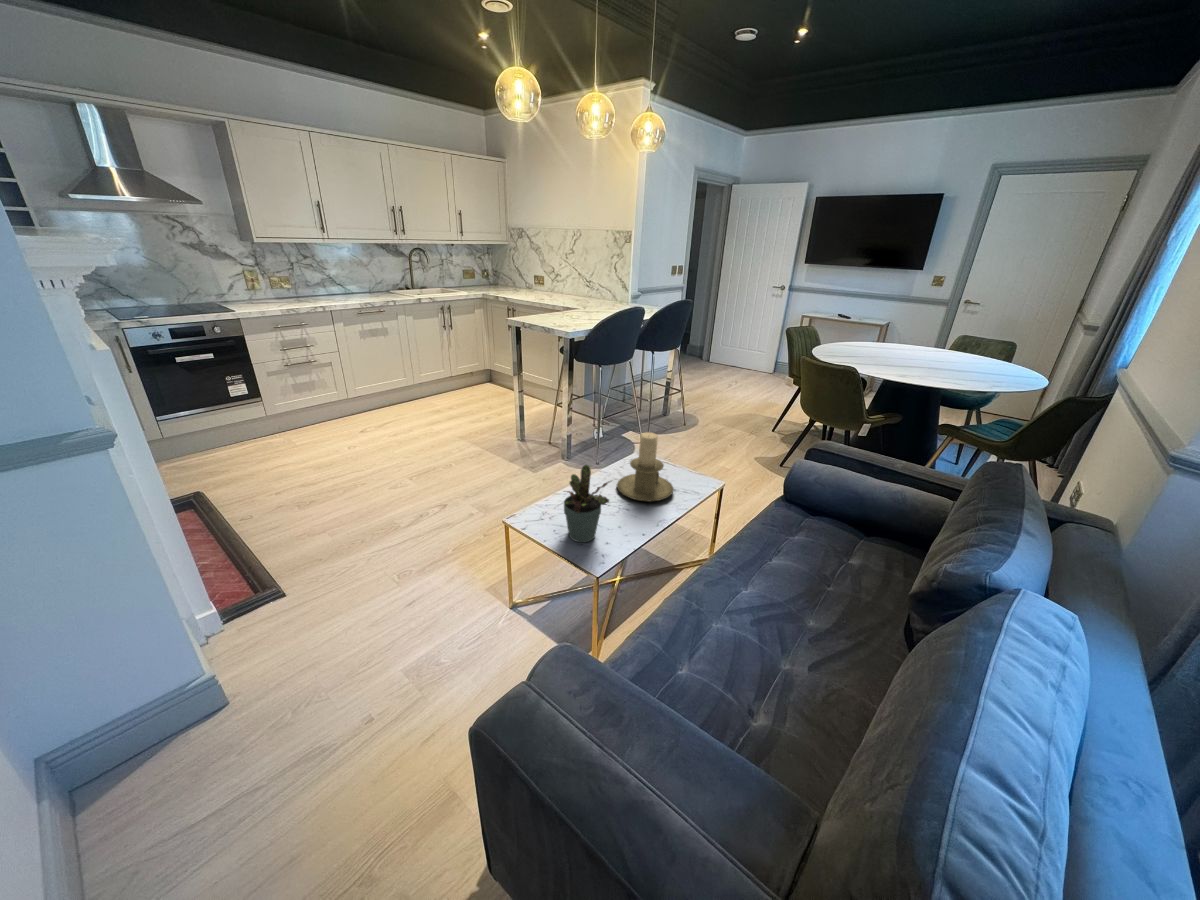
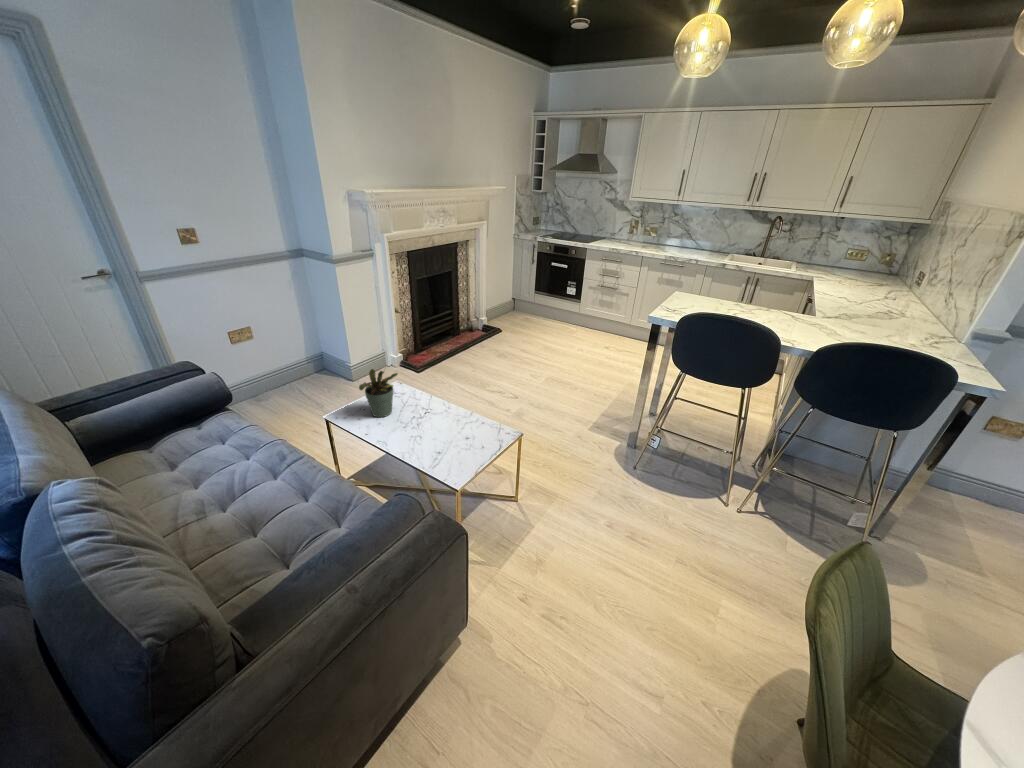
candle holder: present [617,432,674,501] -> none [428,388,482,454]

